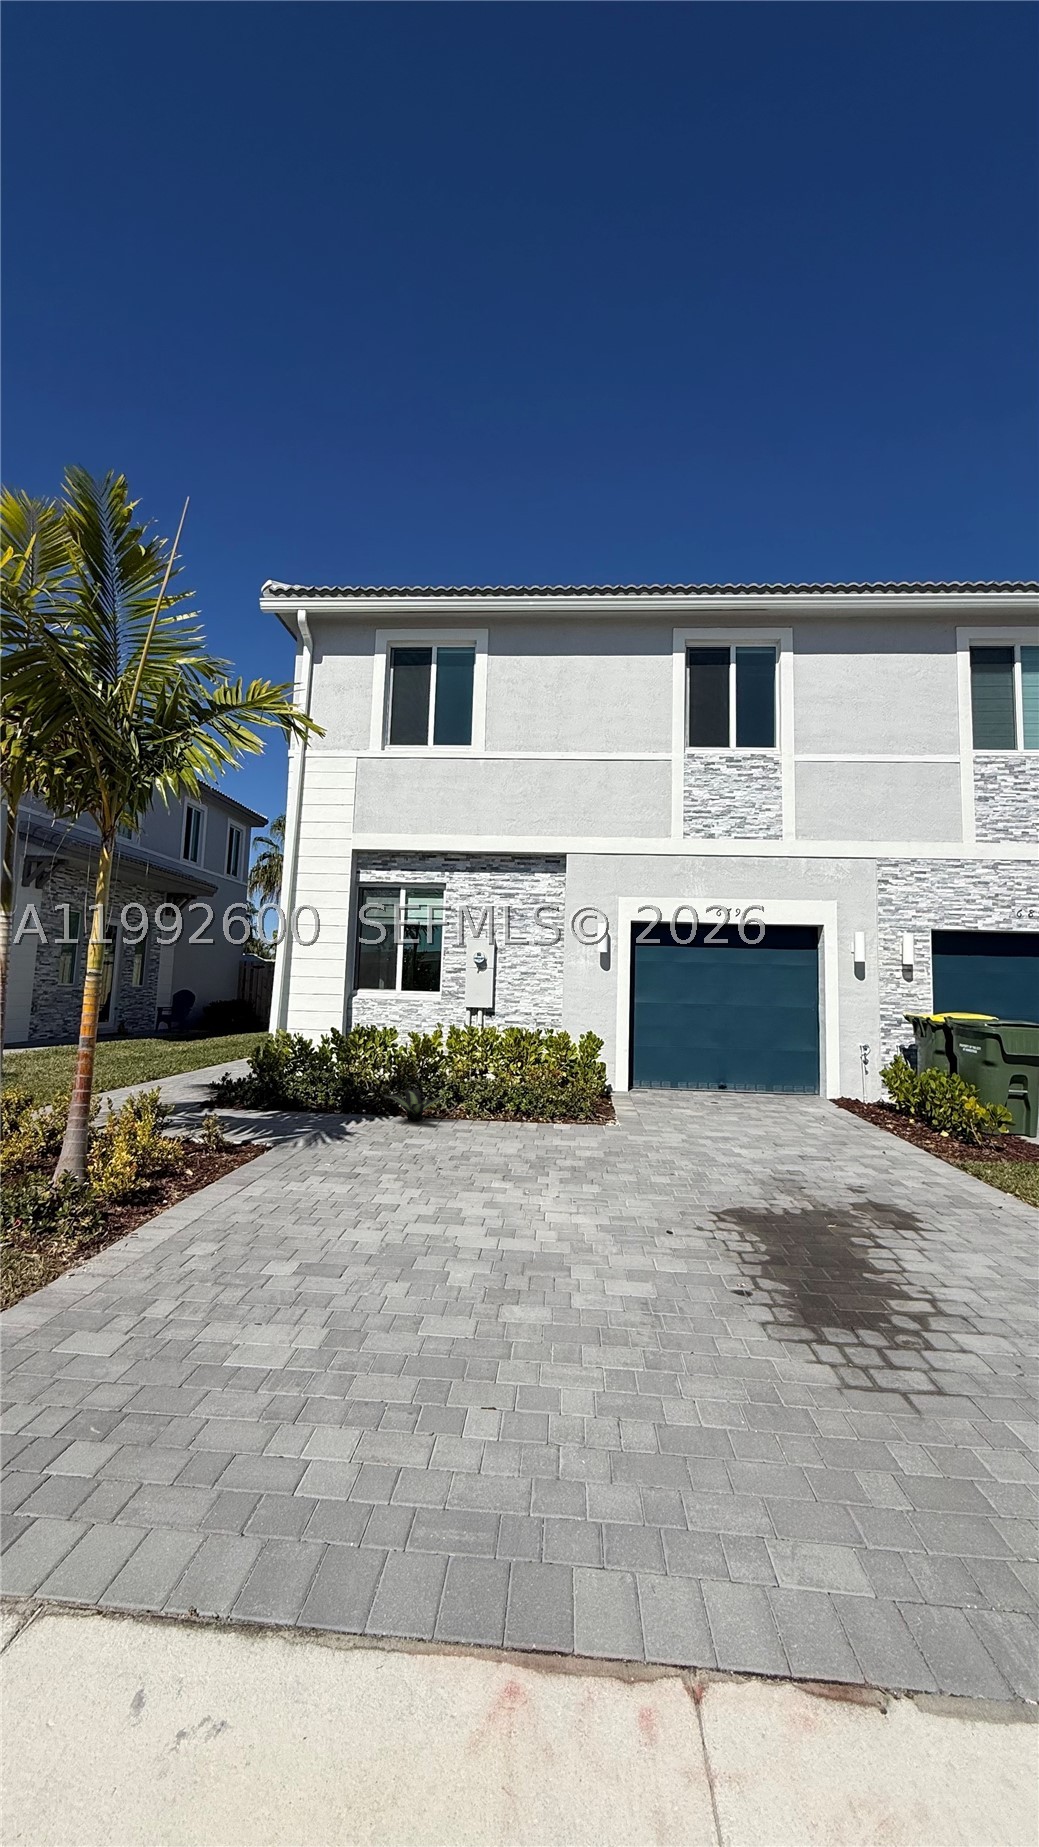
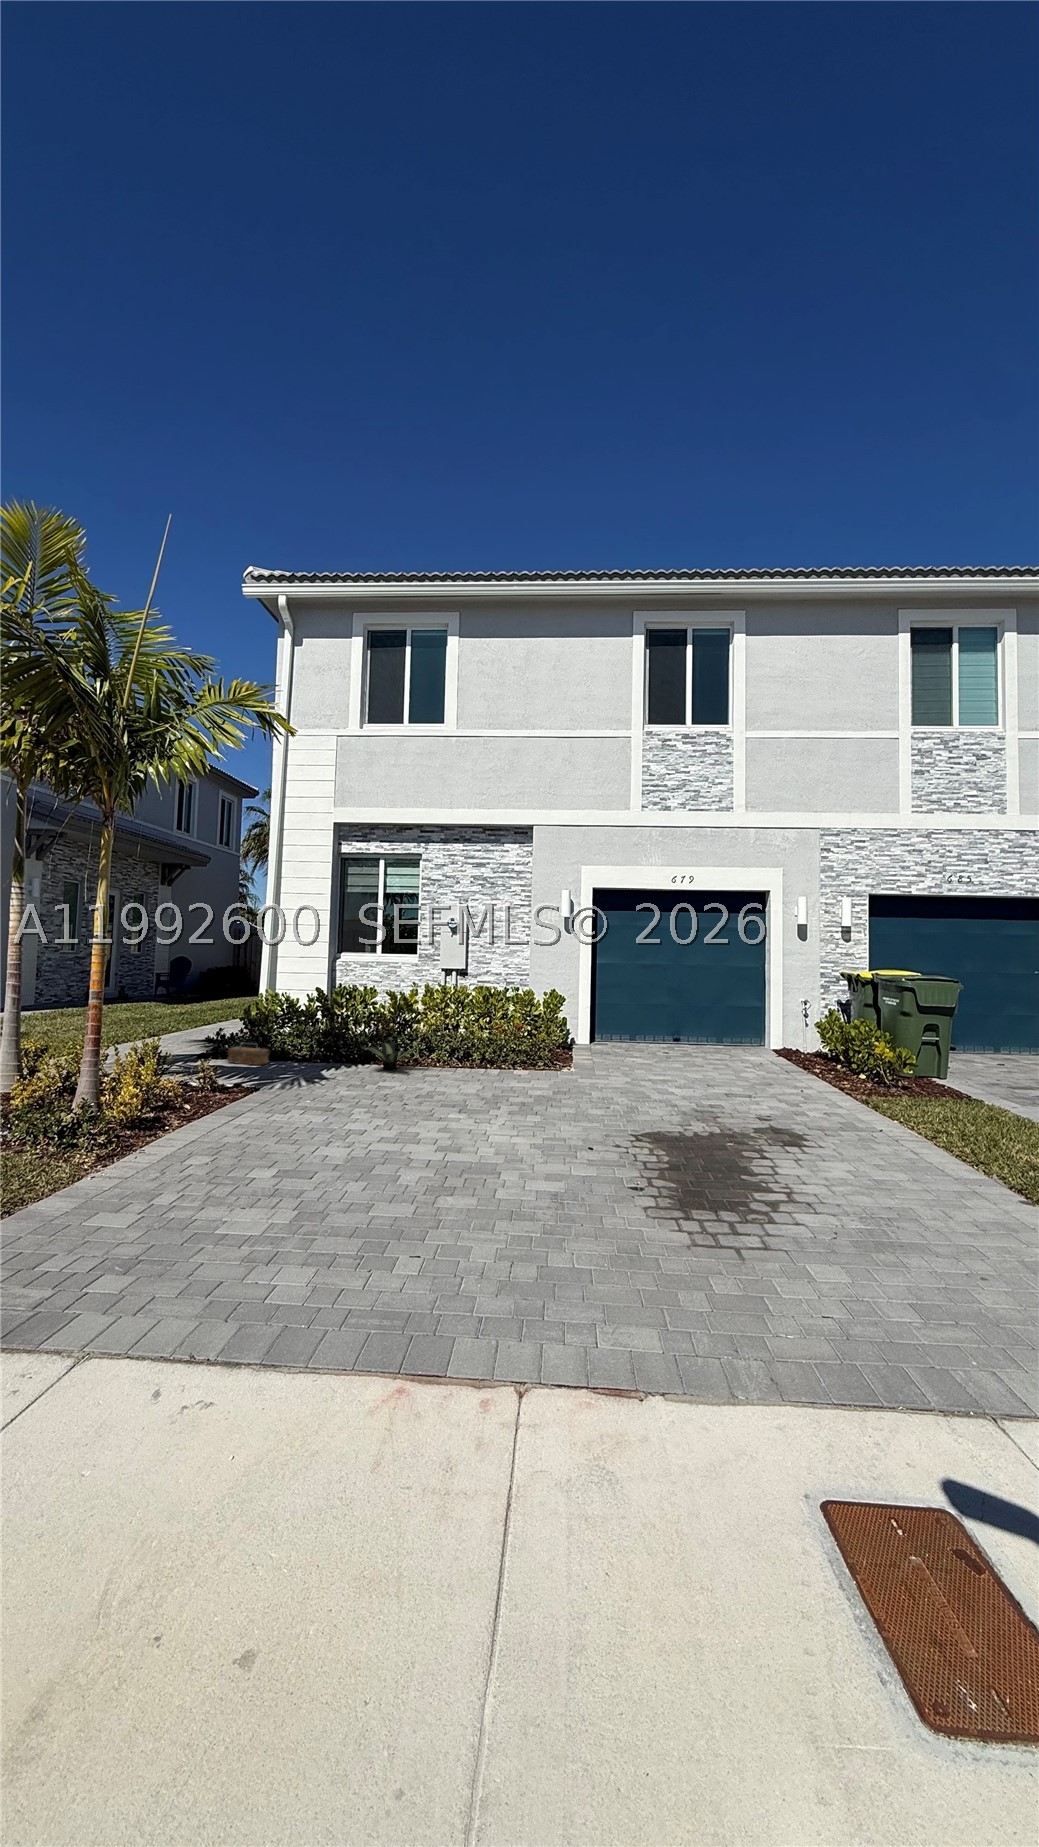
toolbox: none [234,1089,282,1115] -> present [228,1046,269,1065]

